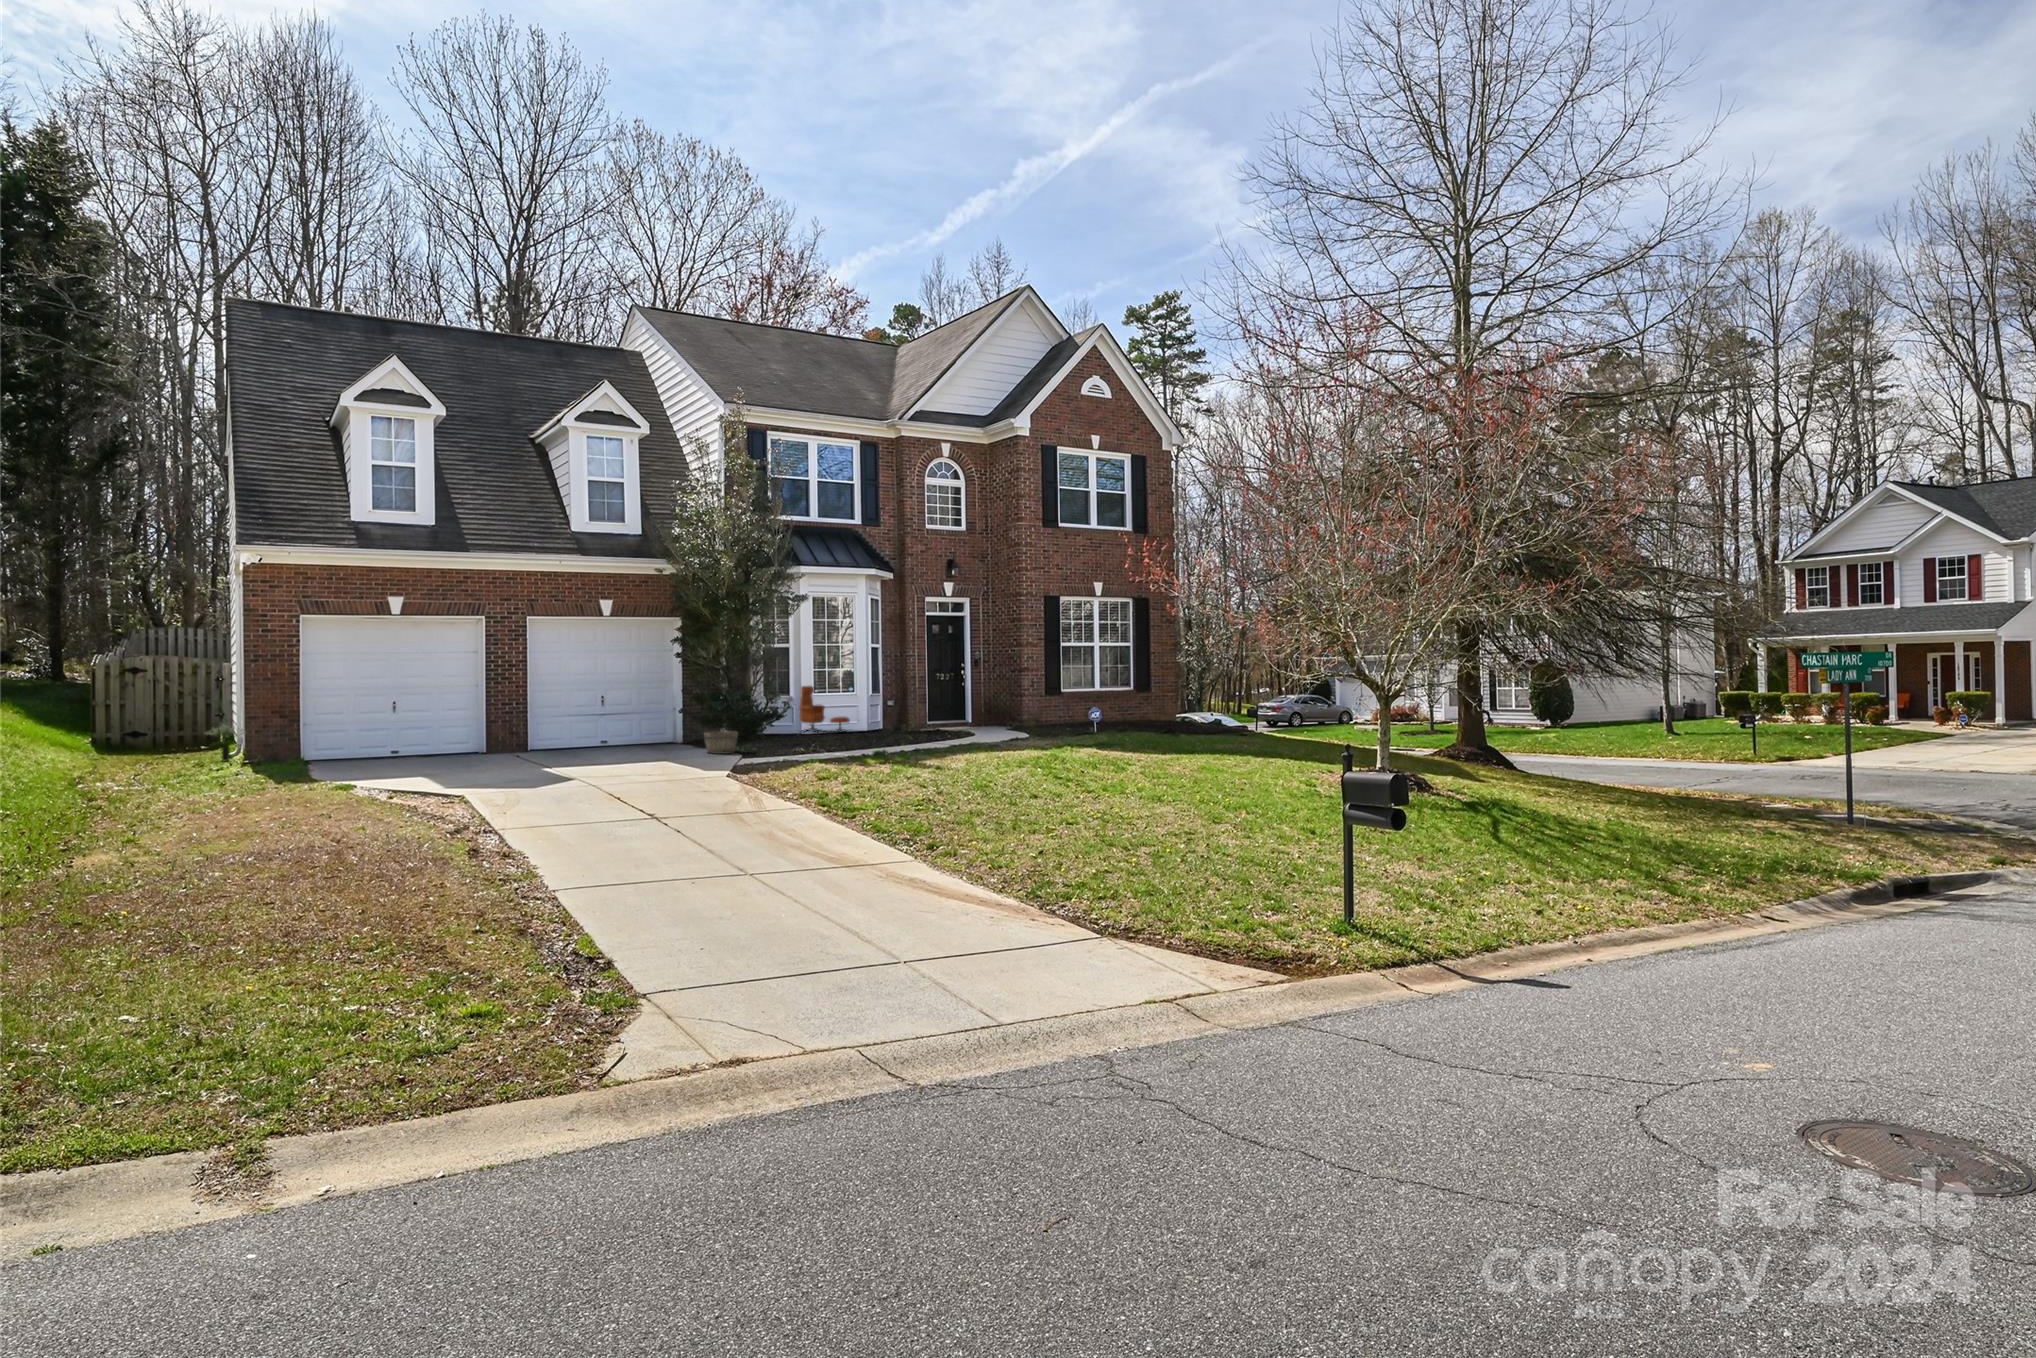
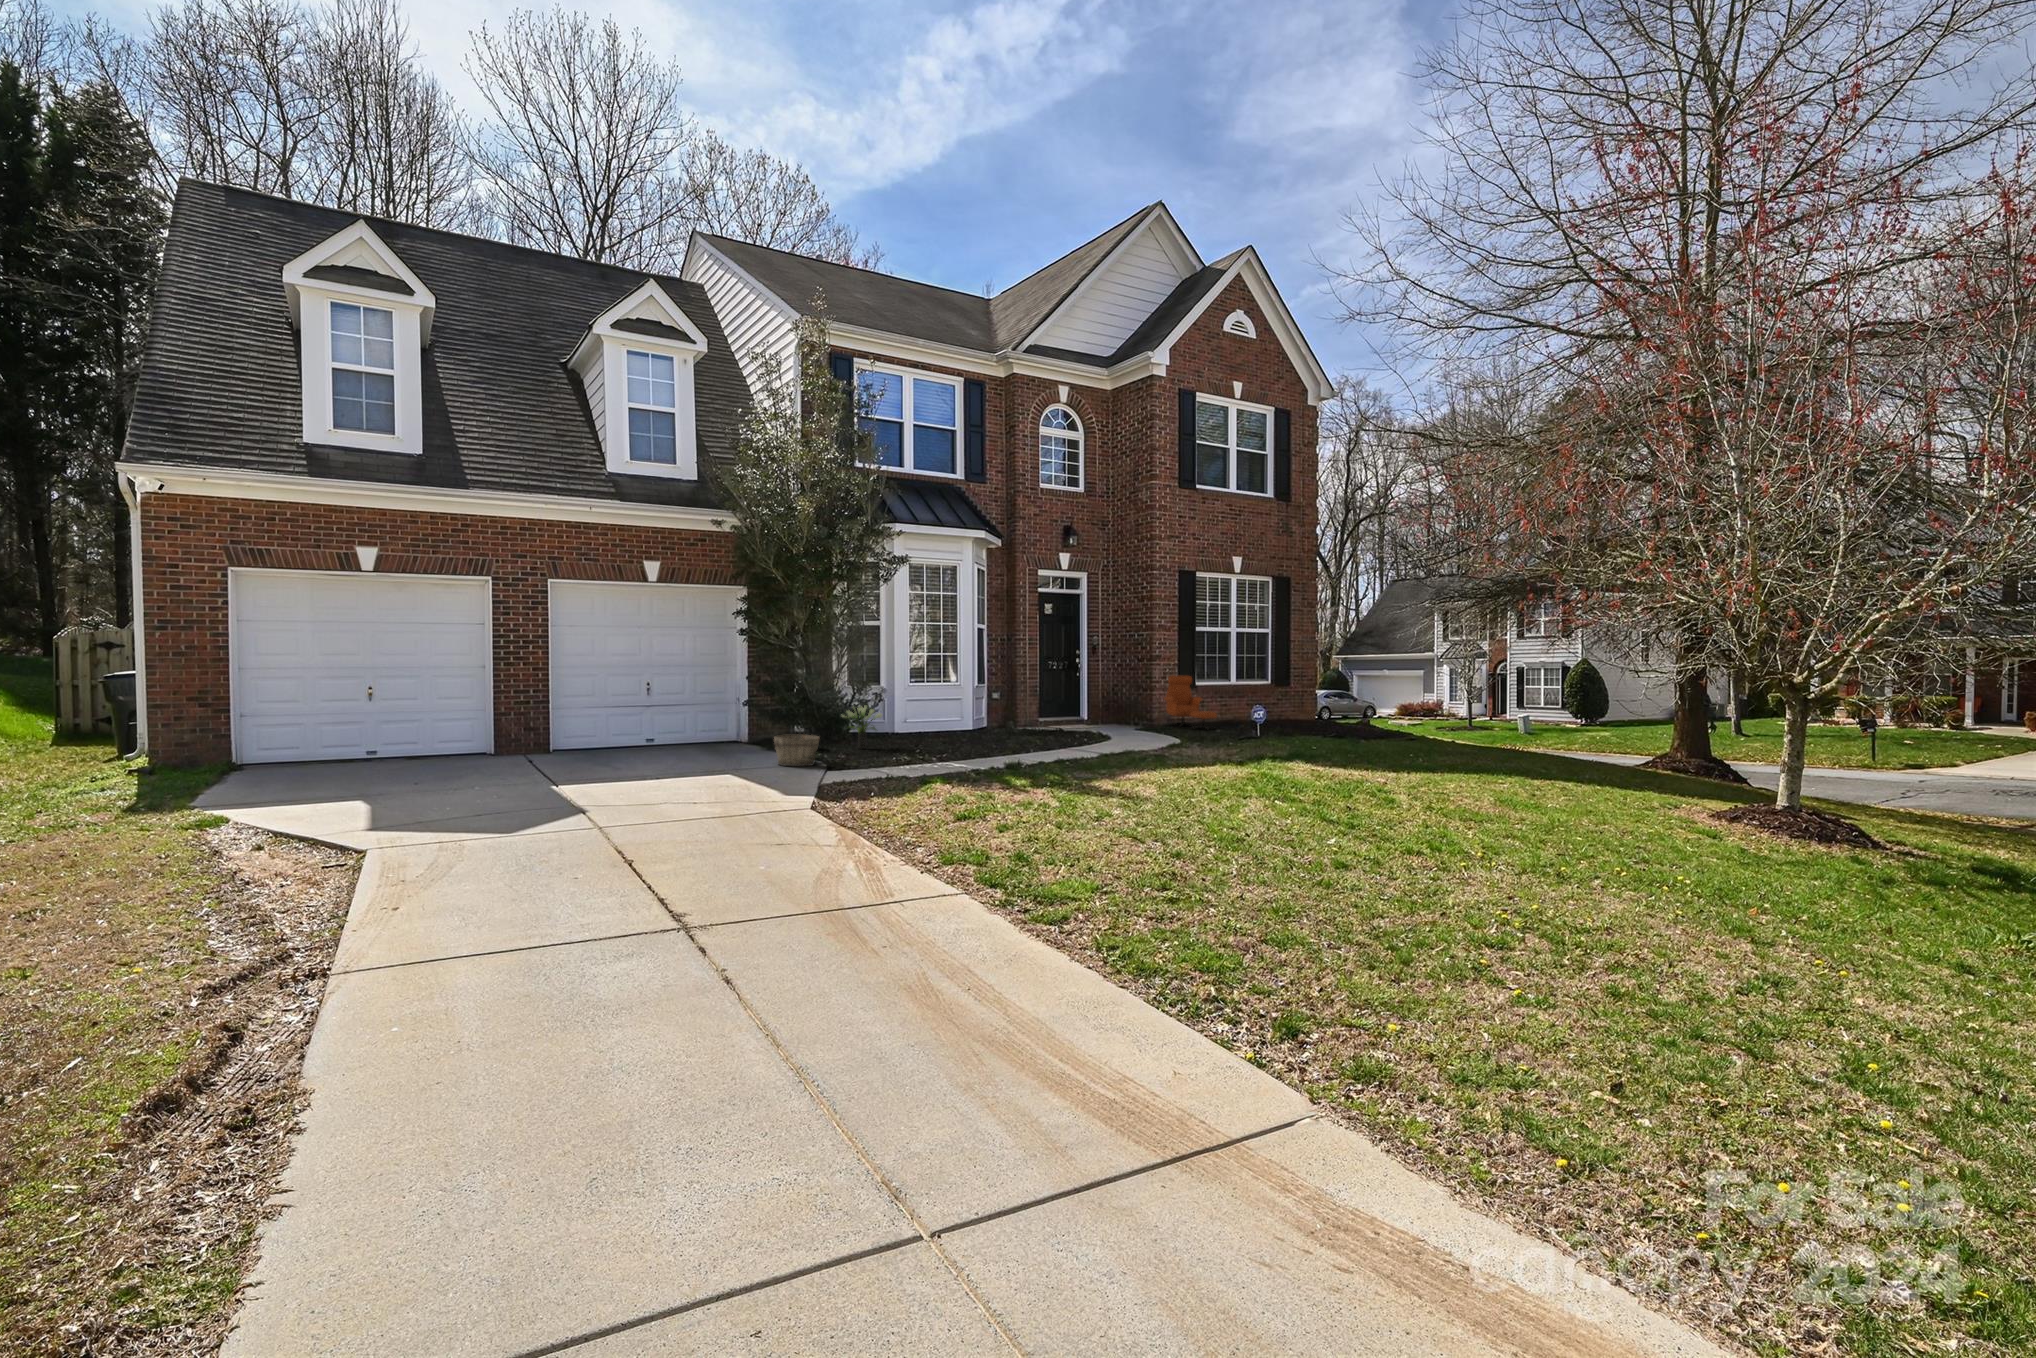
lounge chair: present [800,686,850,733] -> present [1164,675,1217,729]
potted plant: present [206,724,245,762] -> present [842,705,882,749]

